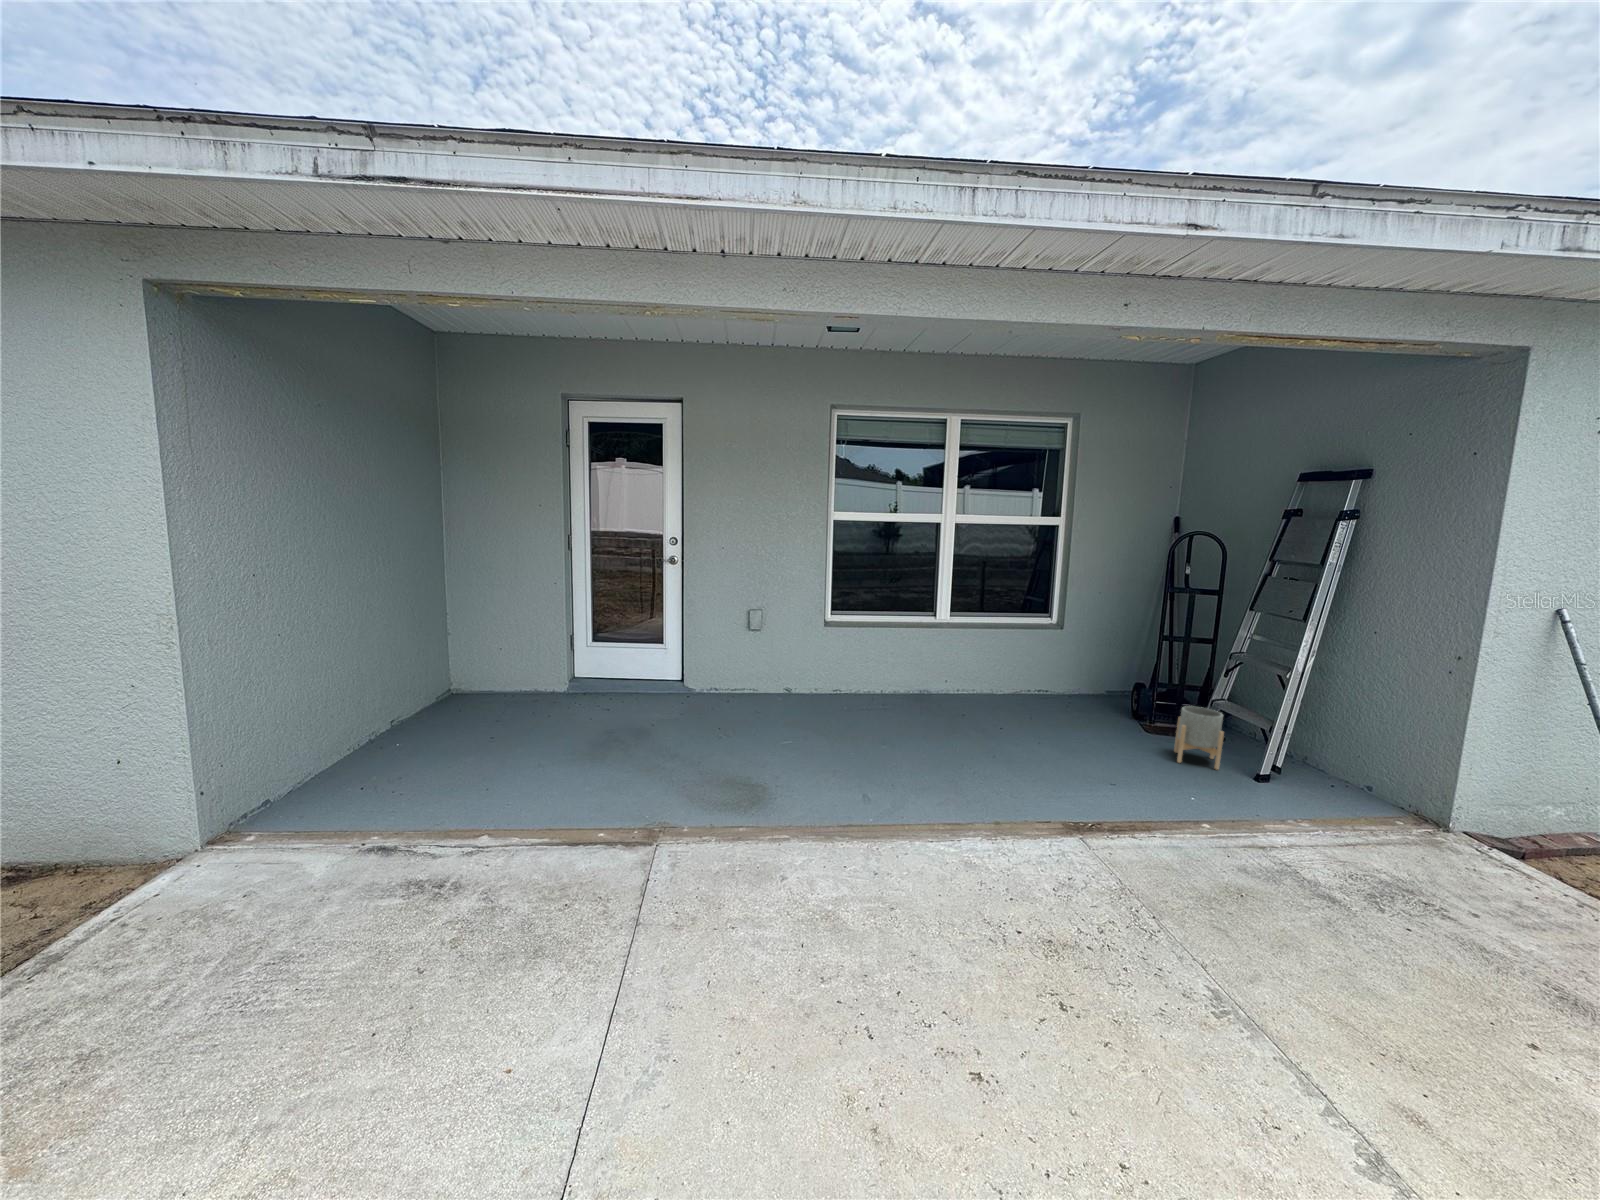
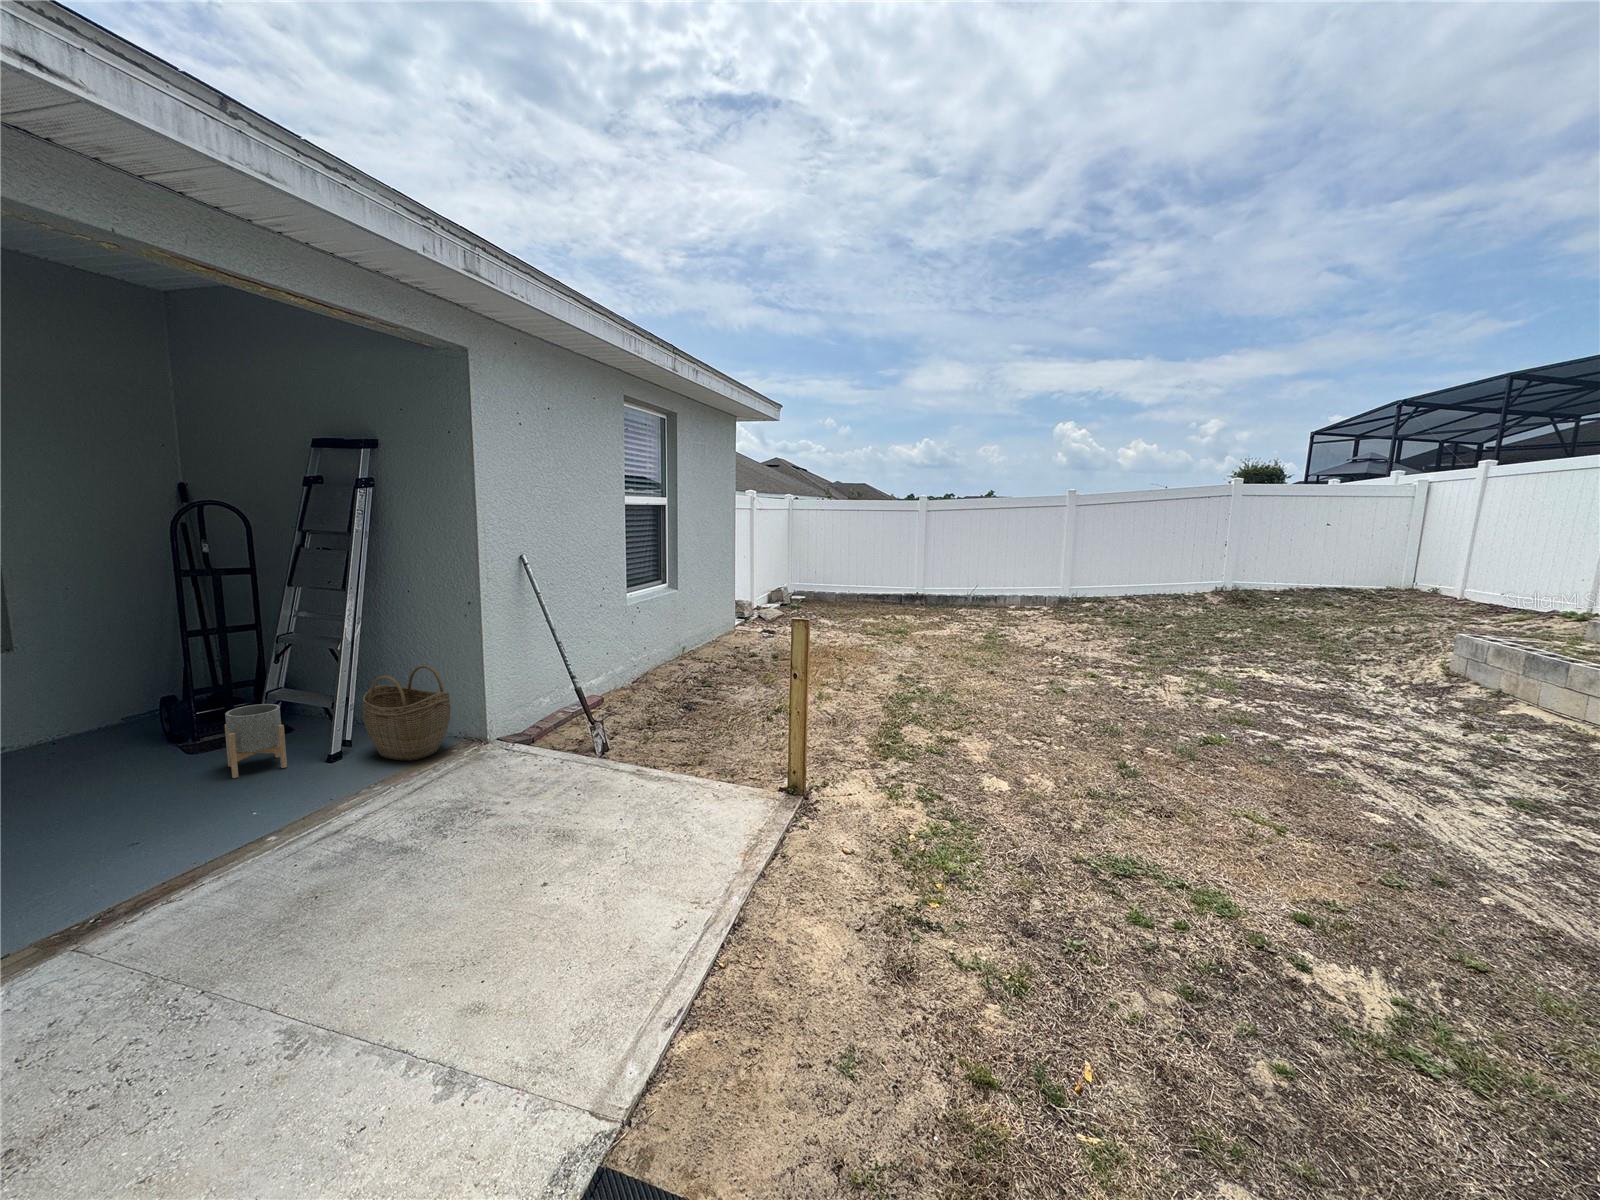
woven basket: none [1298,714,1405,815] -> present [363,665,451,761]

